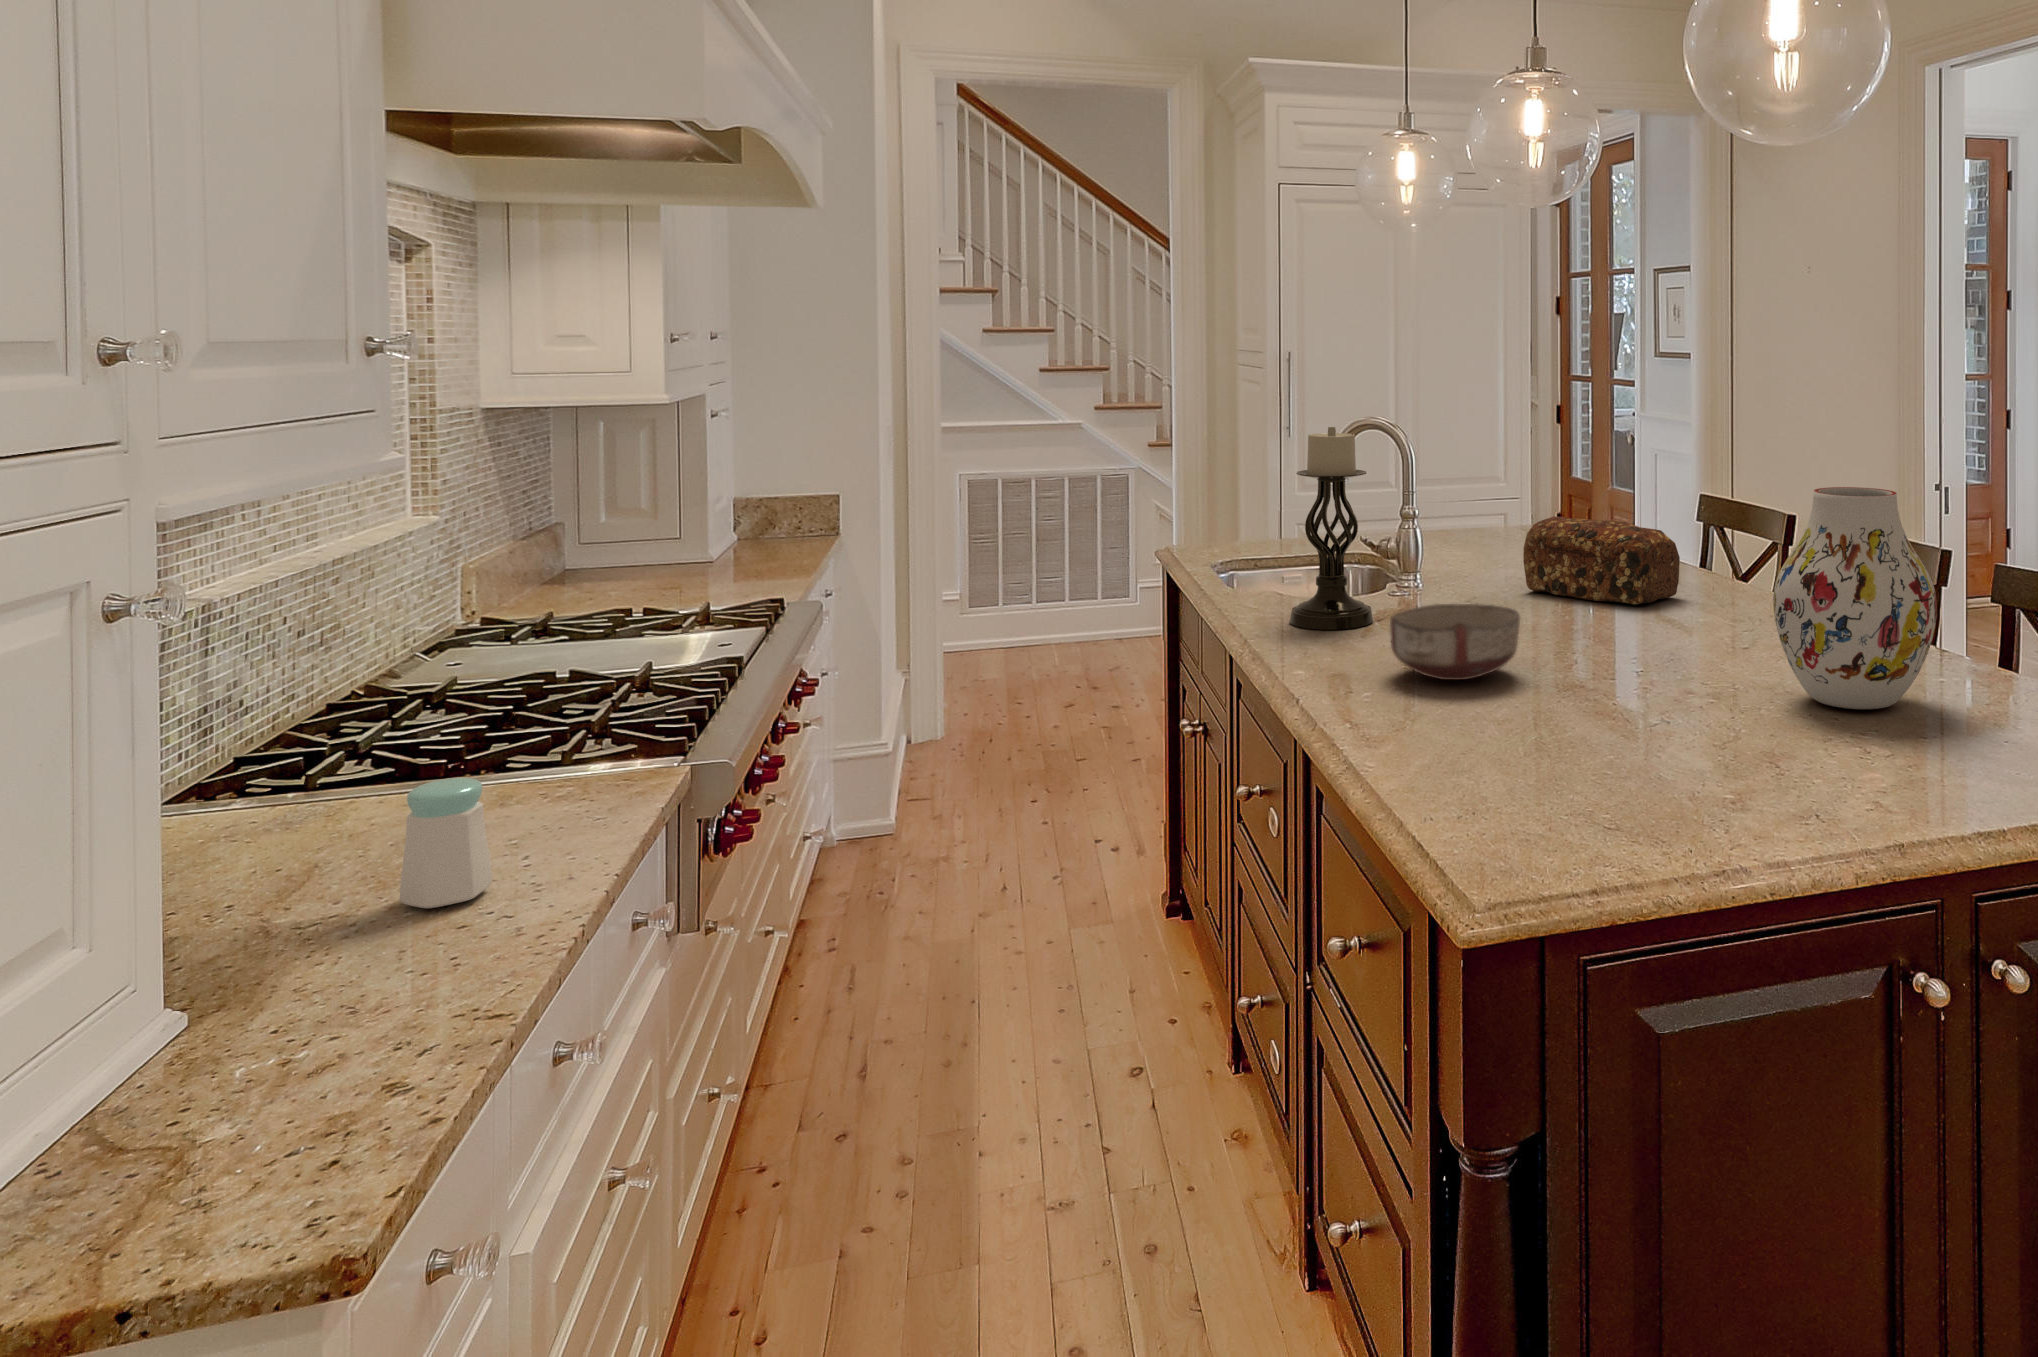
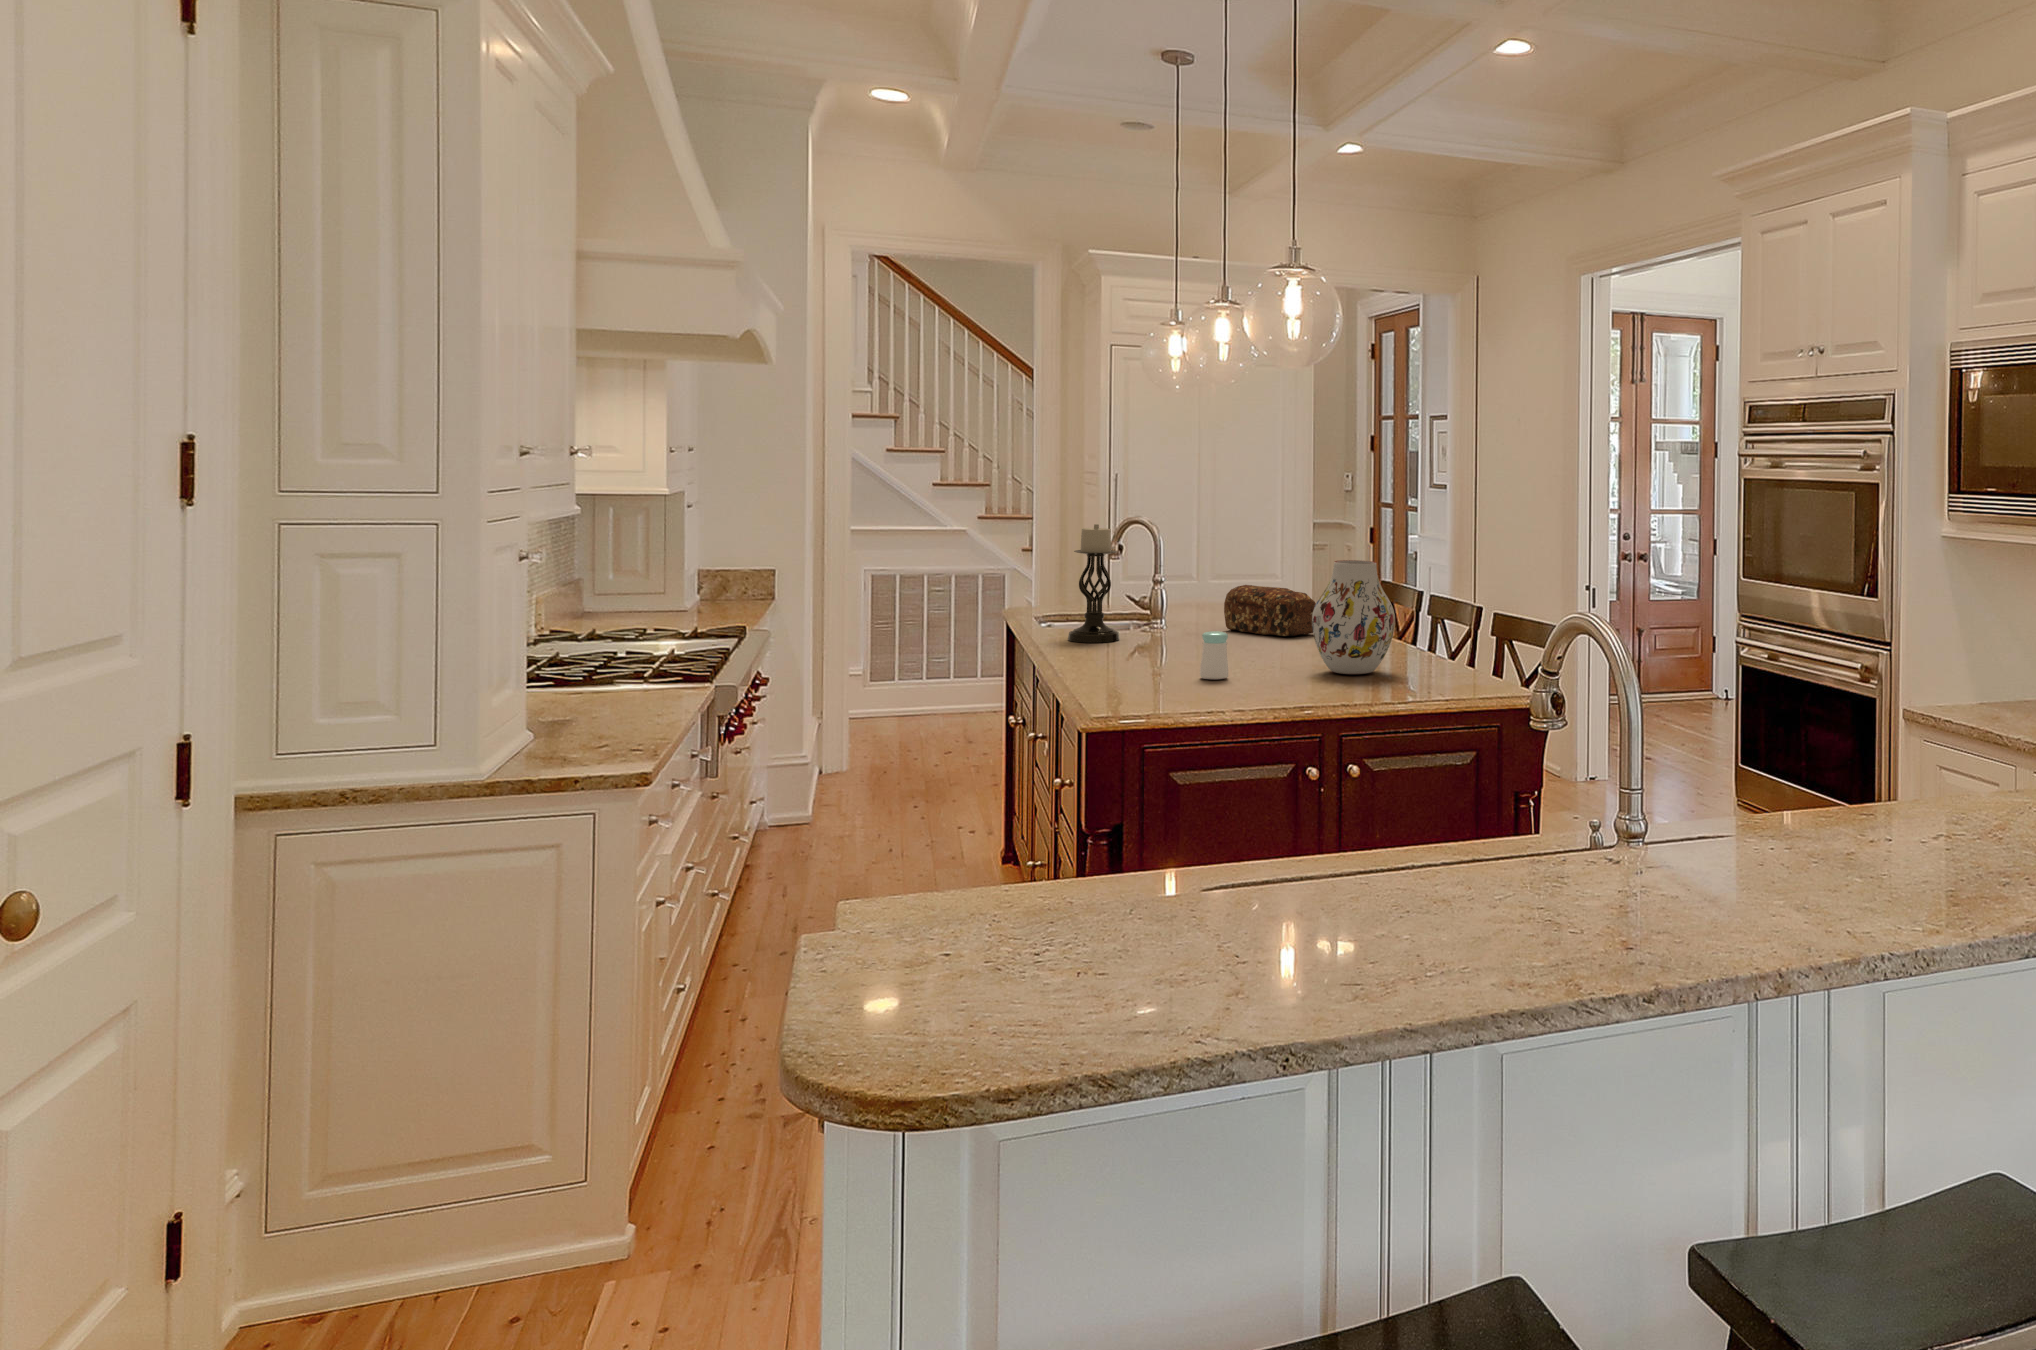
ceramic bowl: present [1390,604,1520,680] -> none [1111,623,1185,661]
salt shaker: present [400,778,492,908] -> present [1200,631,1228,680]

